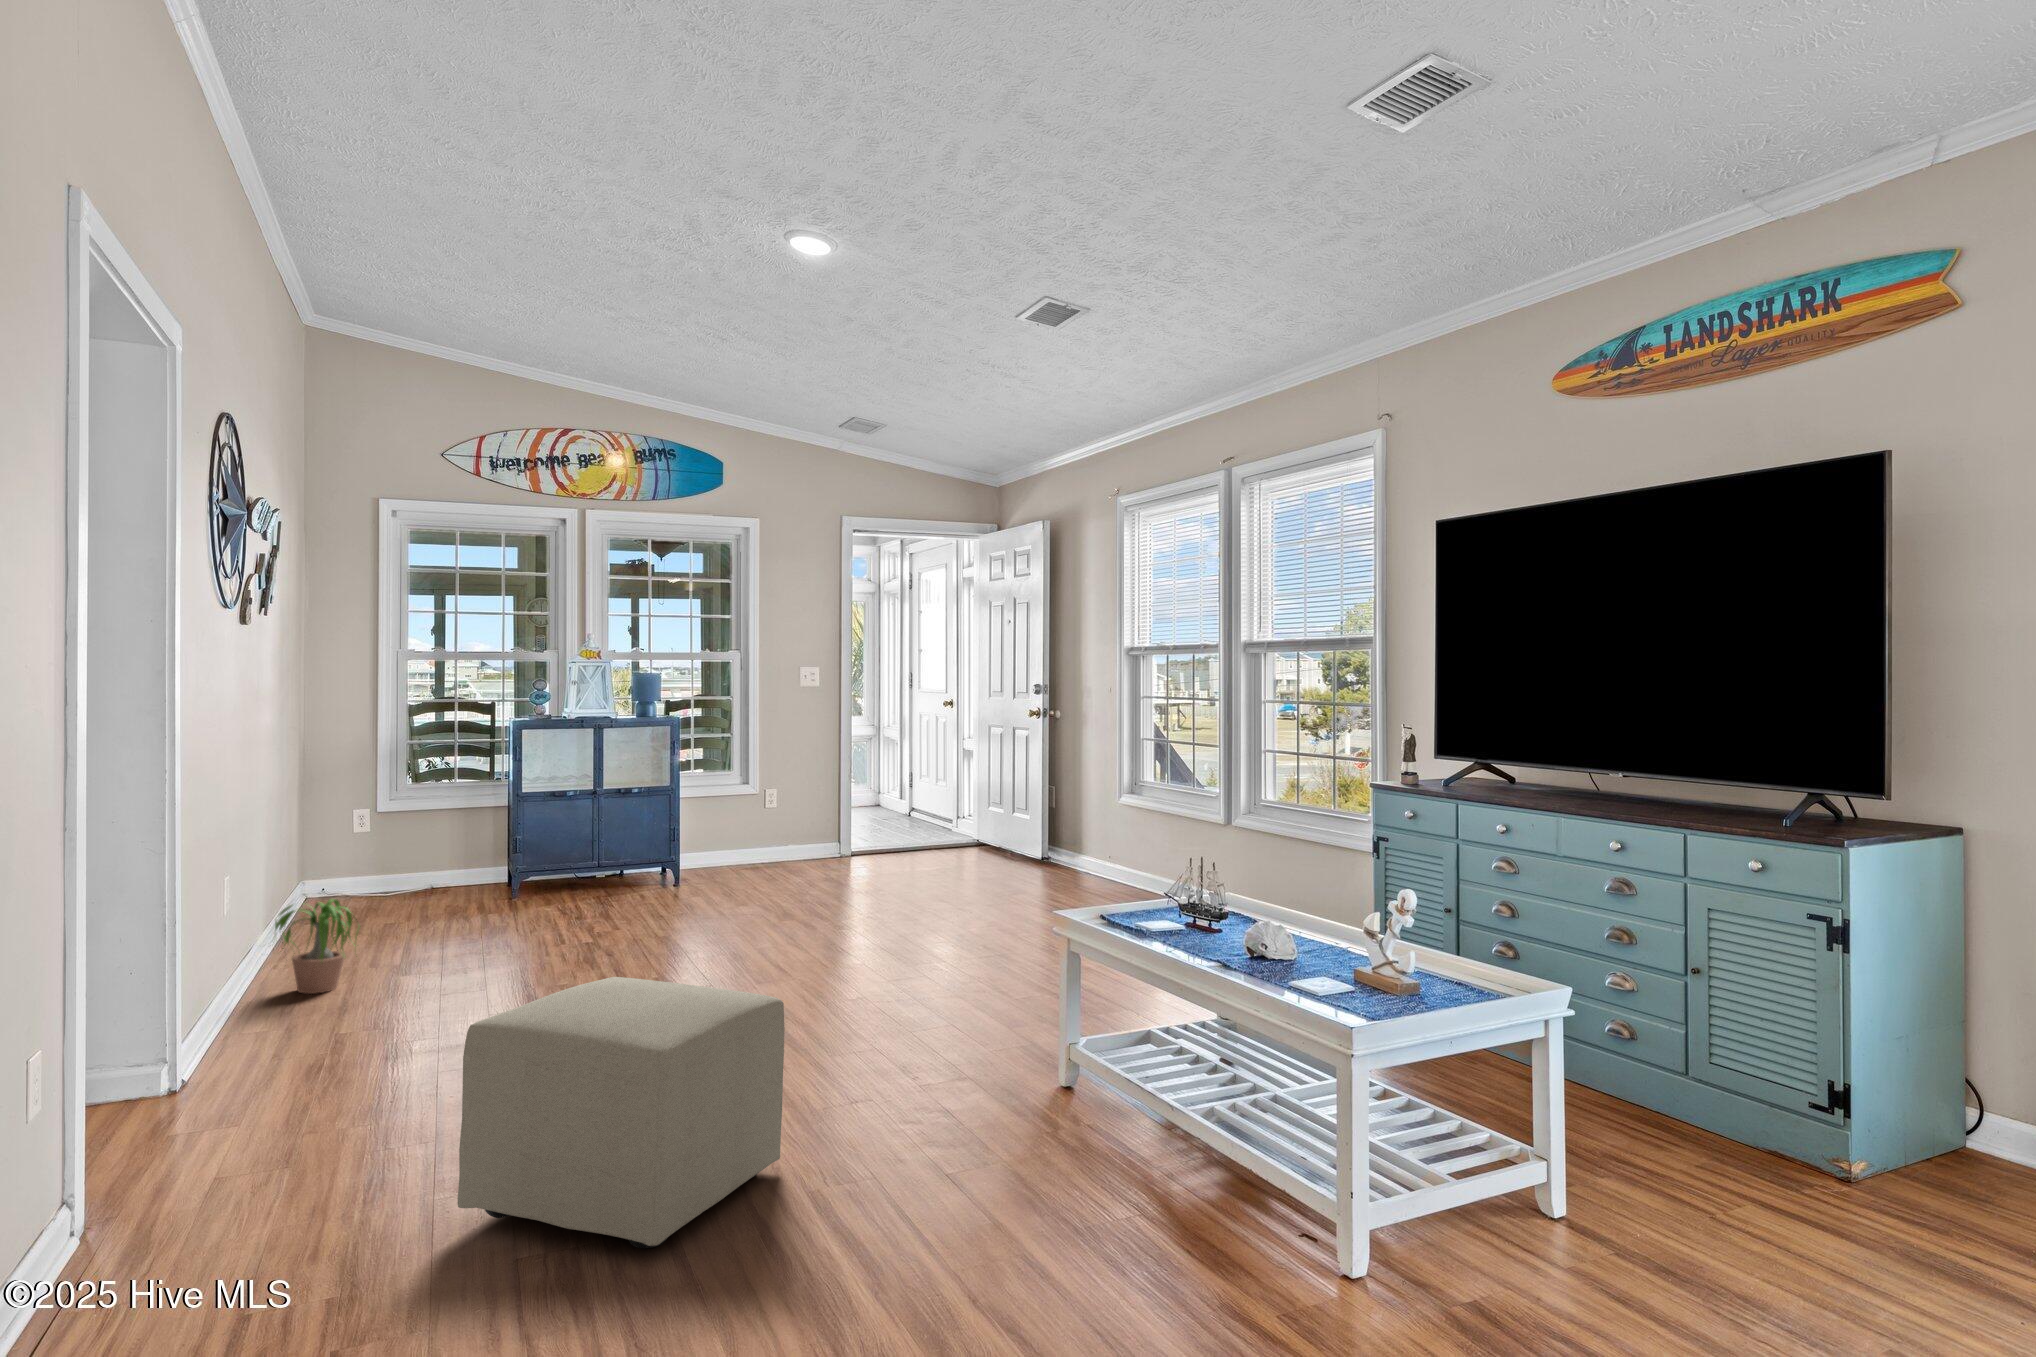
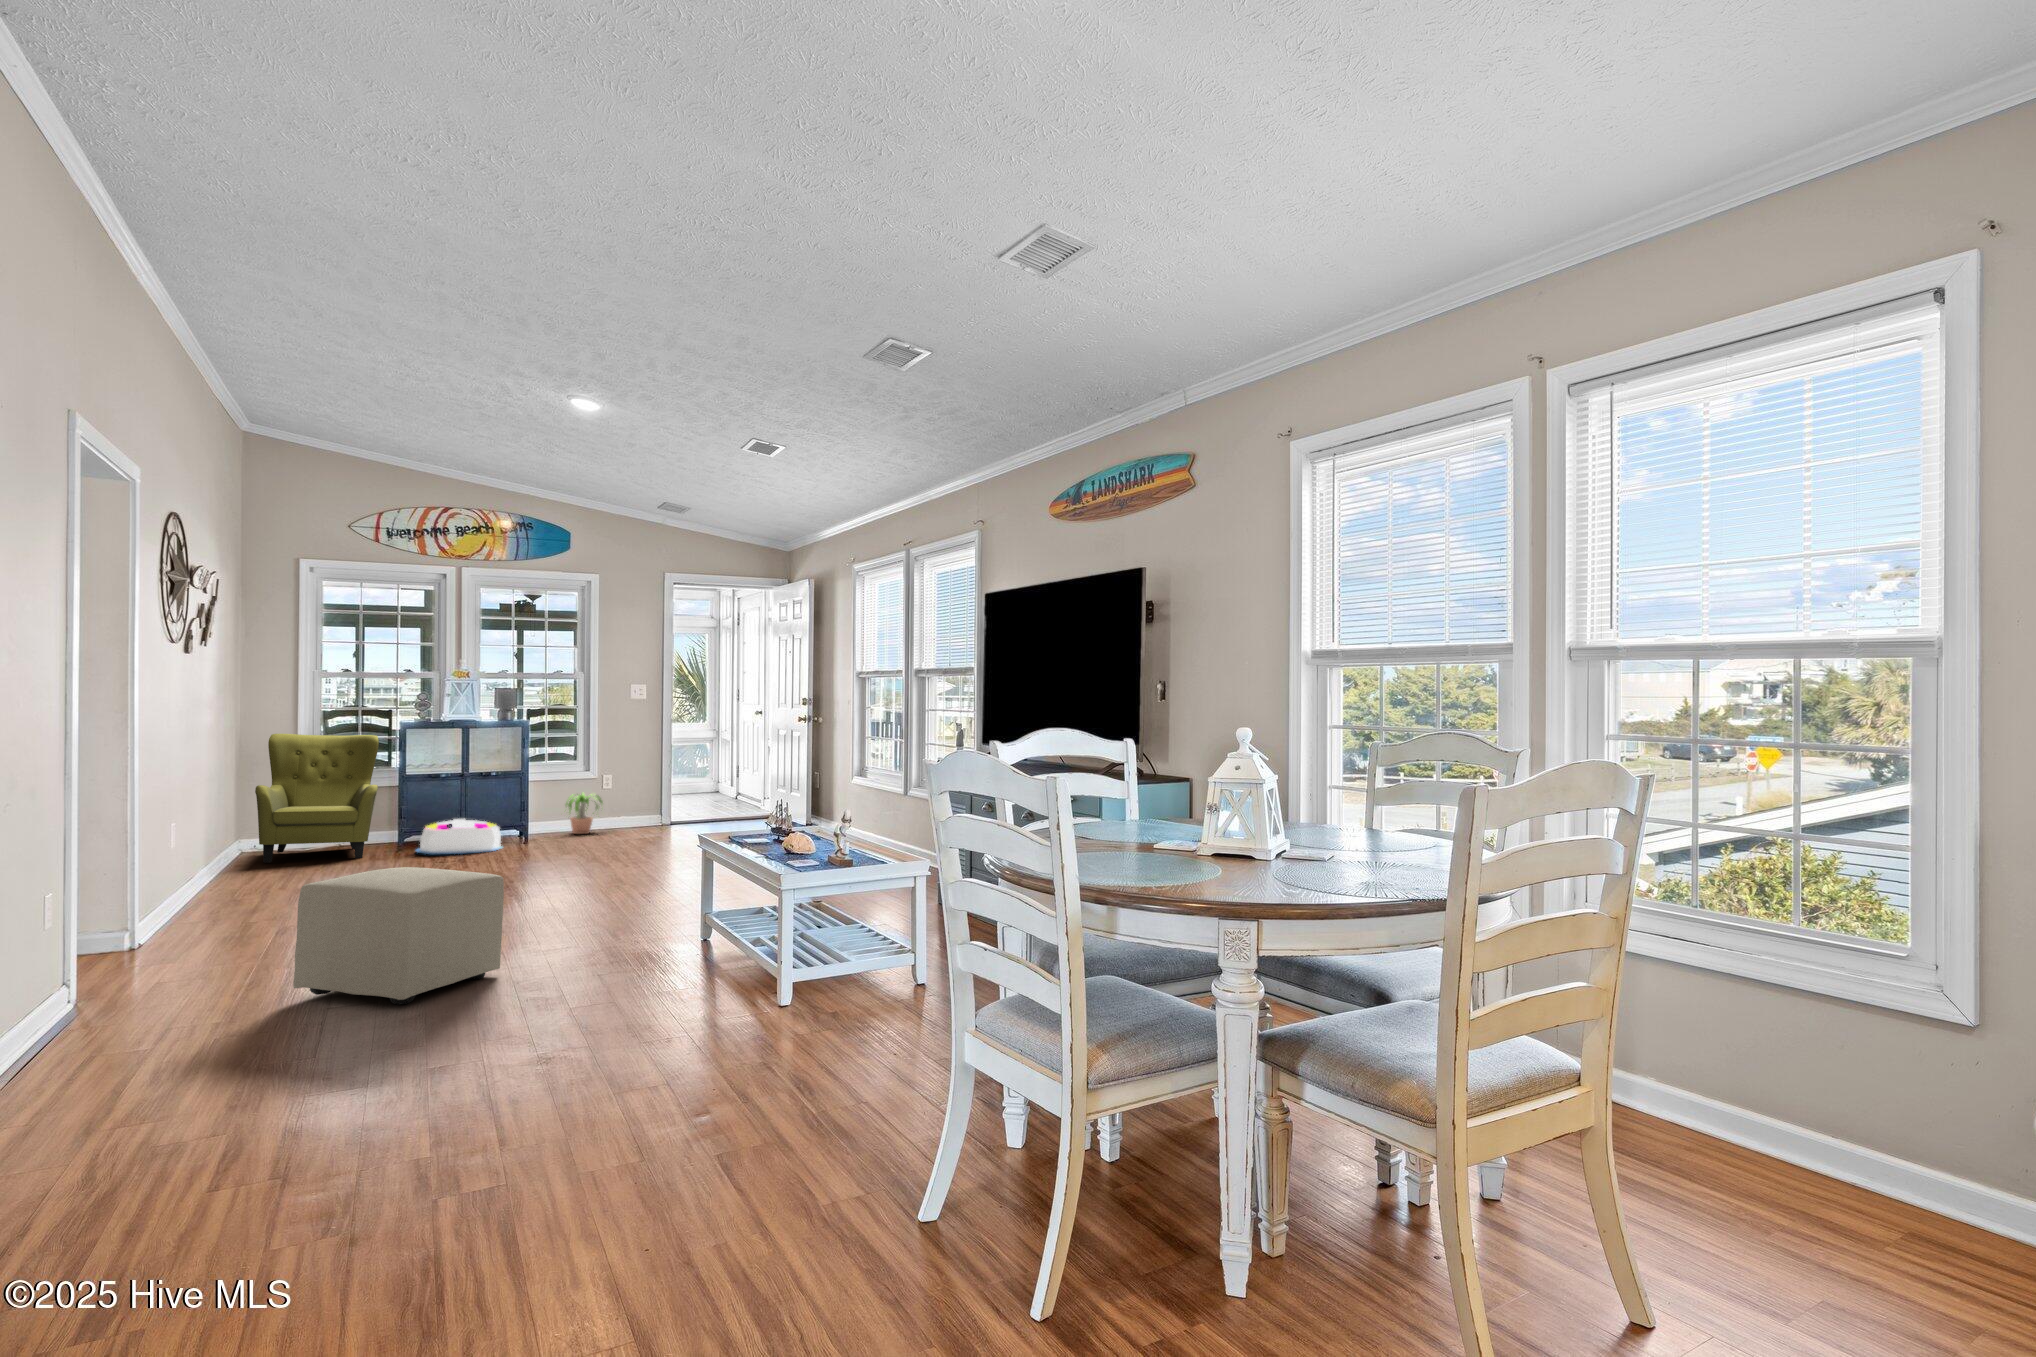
armchair: none [331,737,489,918] -> present [255,734,379,863]
storage bin: none [539,854,652,906] -> present [416,819,502,854]
potted plant: present [275,899,360,994] -> present [566,794,602,834]

